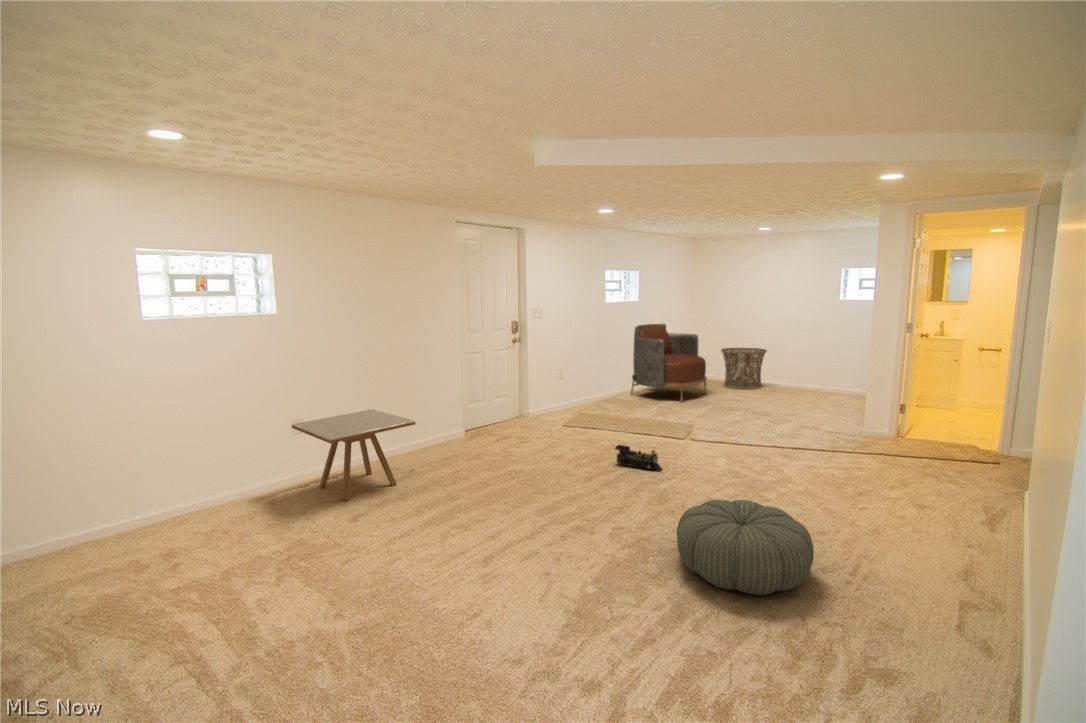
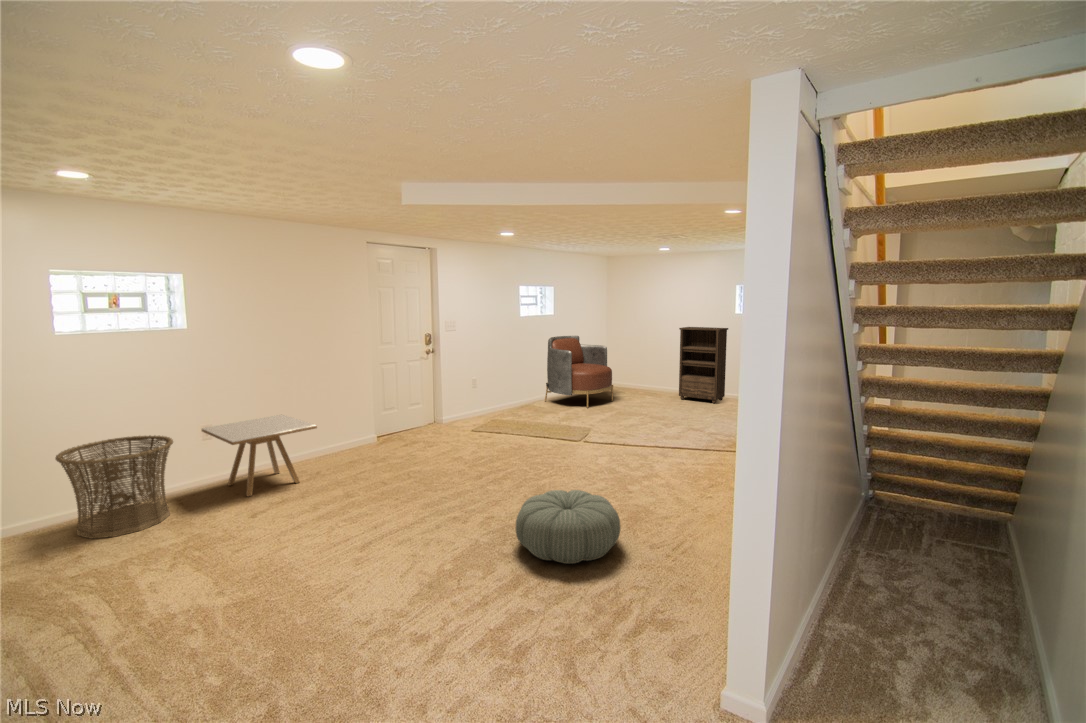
bookshelf: none [780,312,839,397] -> present [679,327,728,403]
basket: present [721,348,767,389] -> present [56,436,173,539]
toy train: present [615,445,662,471] -> none [502,446,542,469]

